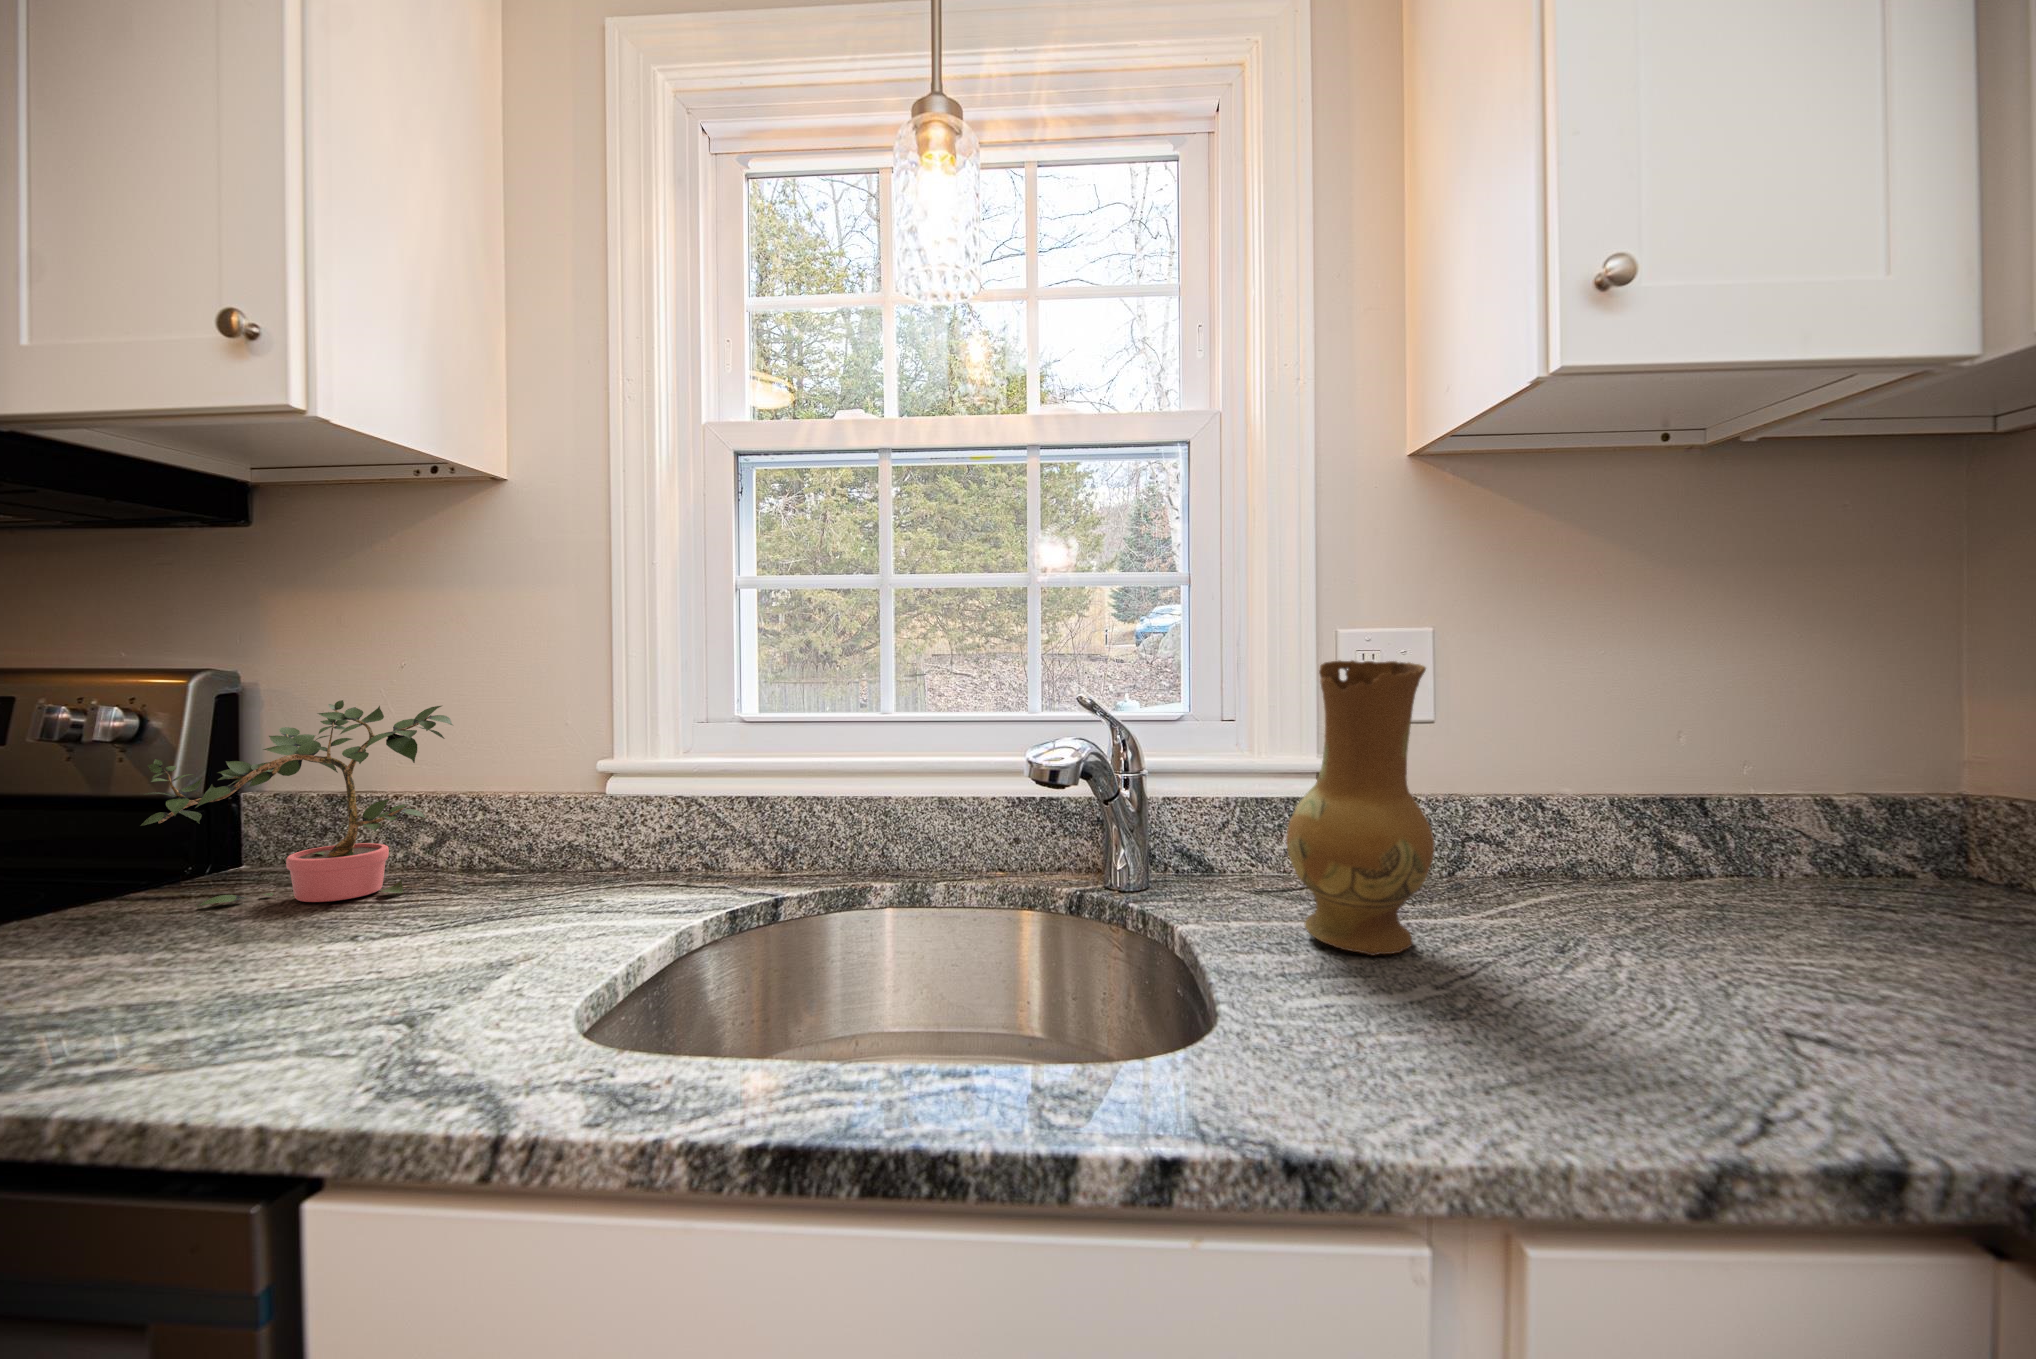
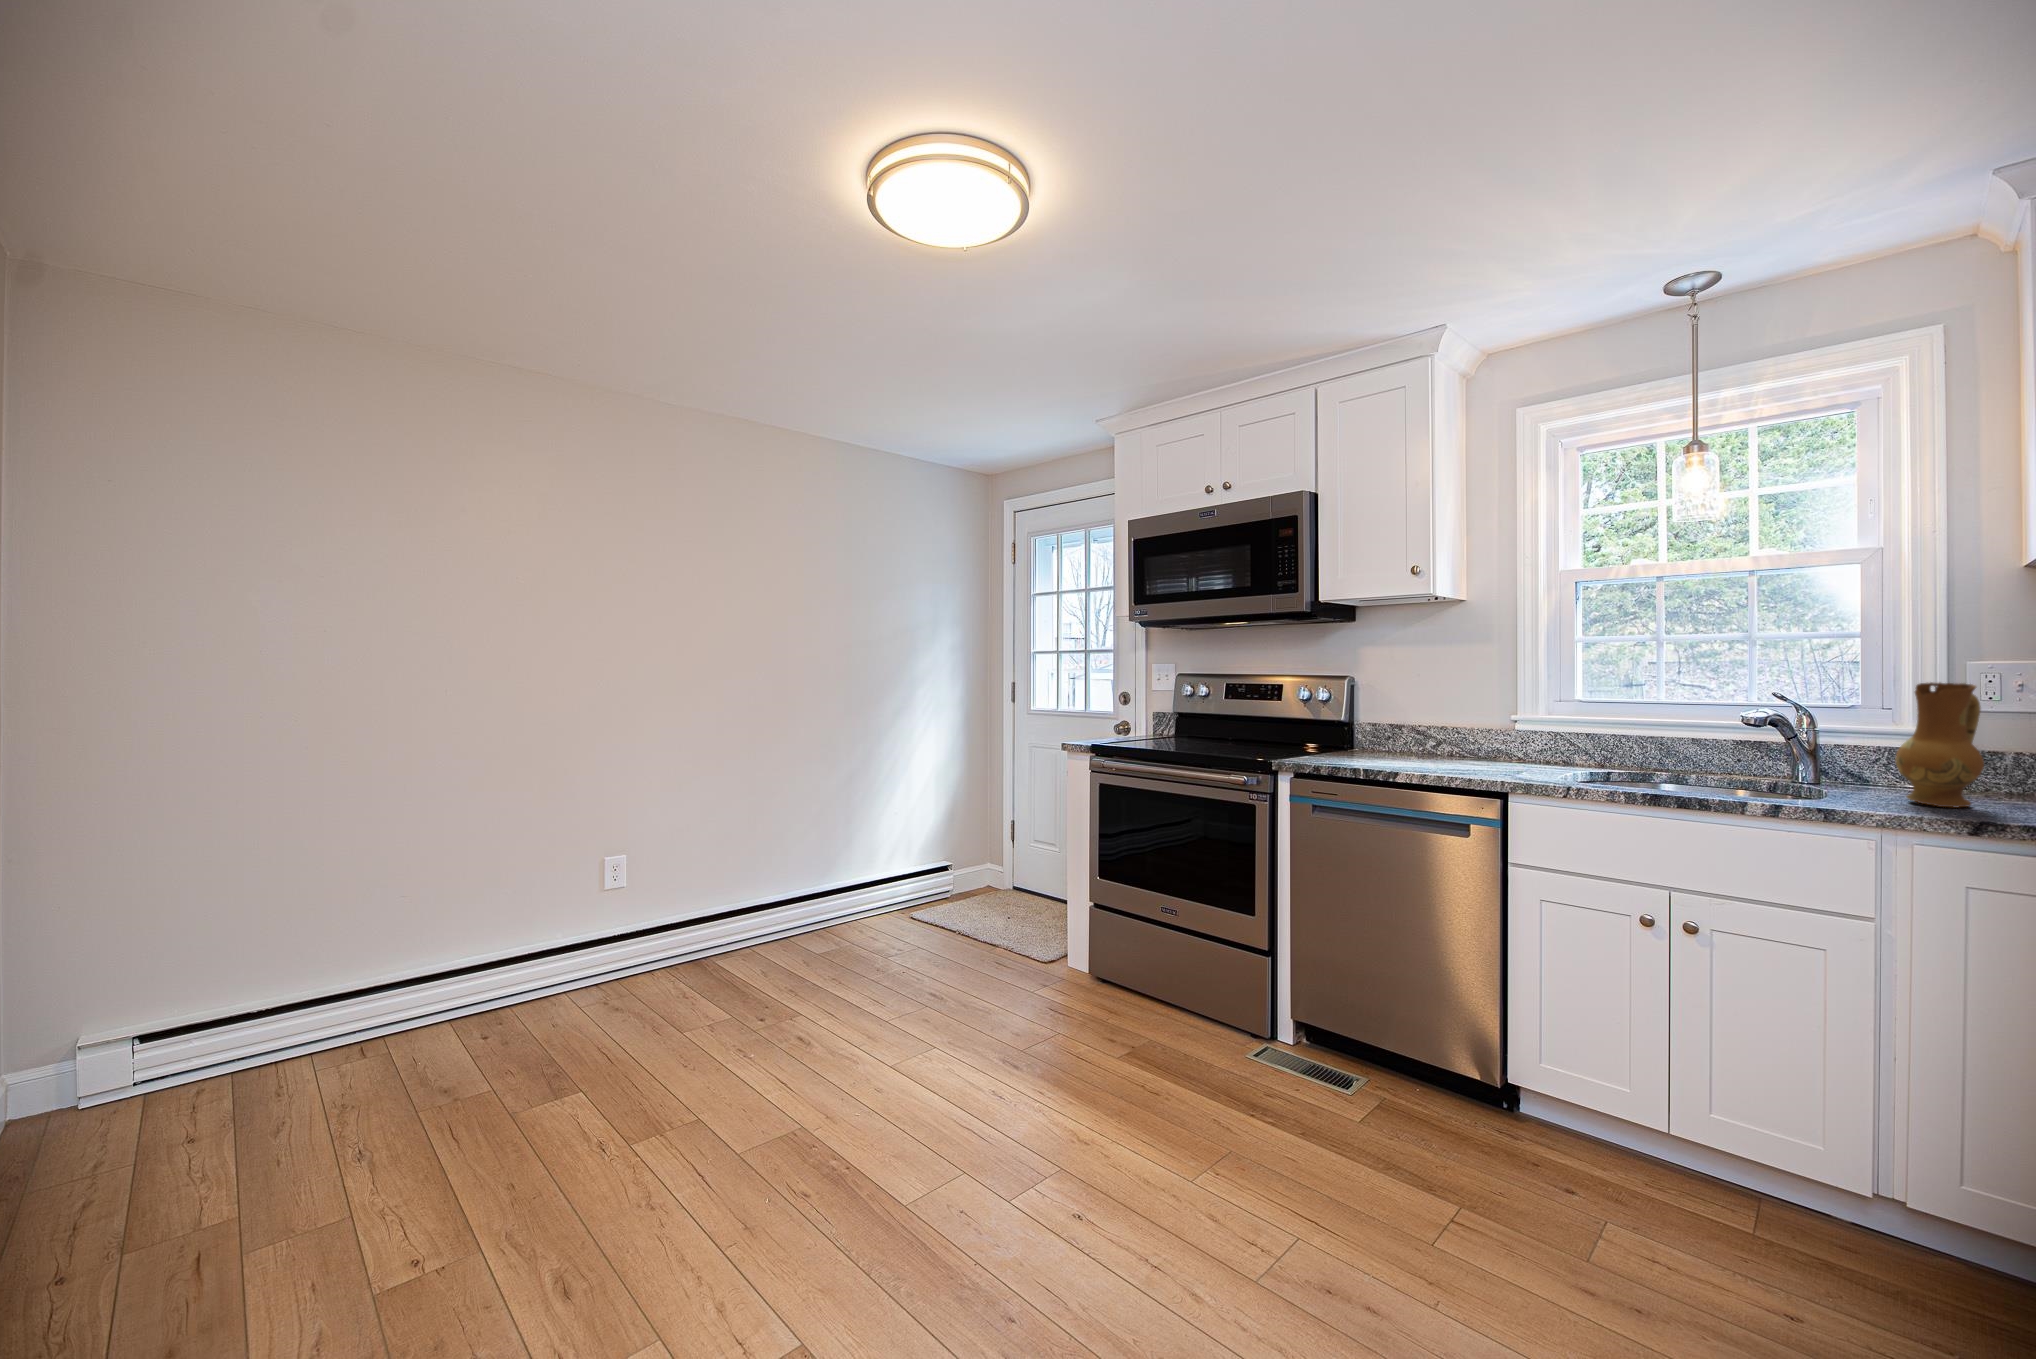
potted plant: present [140,700,453,907] -> none [1349,688,1462,760]

